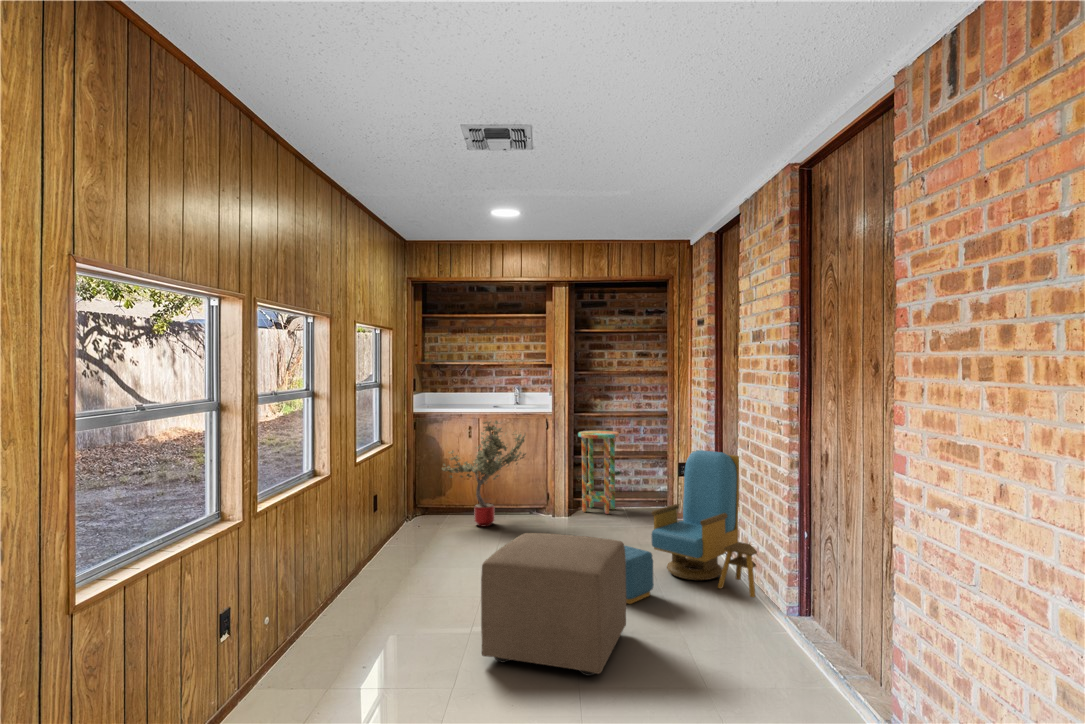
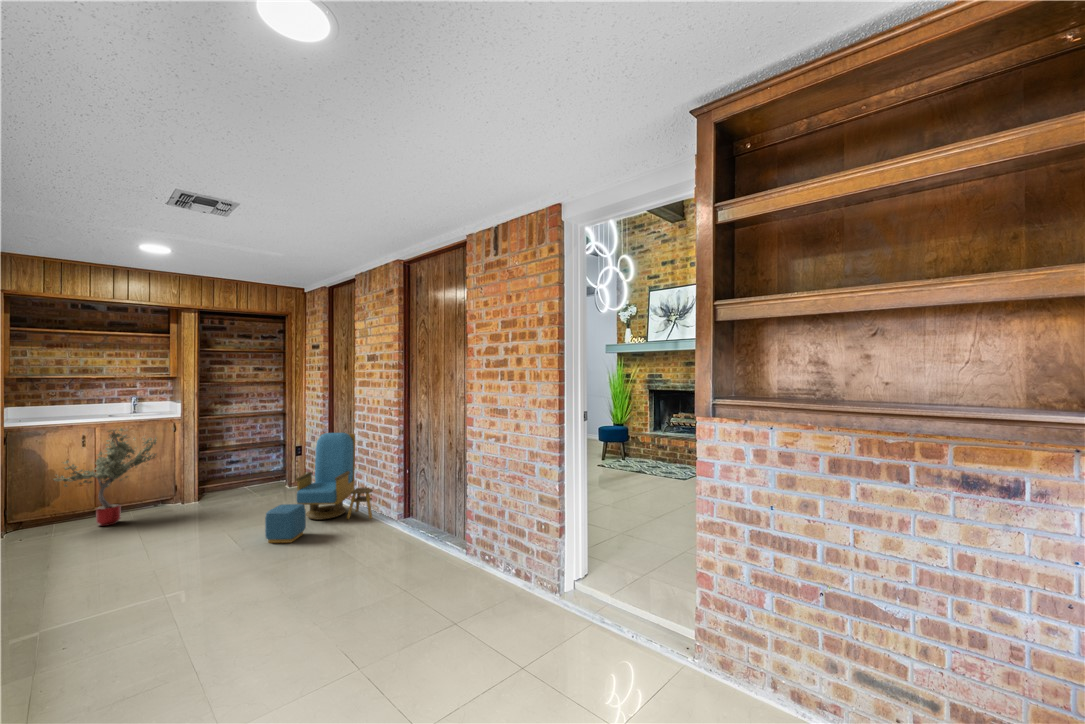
side table: present [578,430,619,514] -> none [204,429,242,496]
ottoman: present [481,533,626,676] -> none [193,496,300,602]

